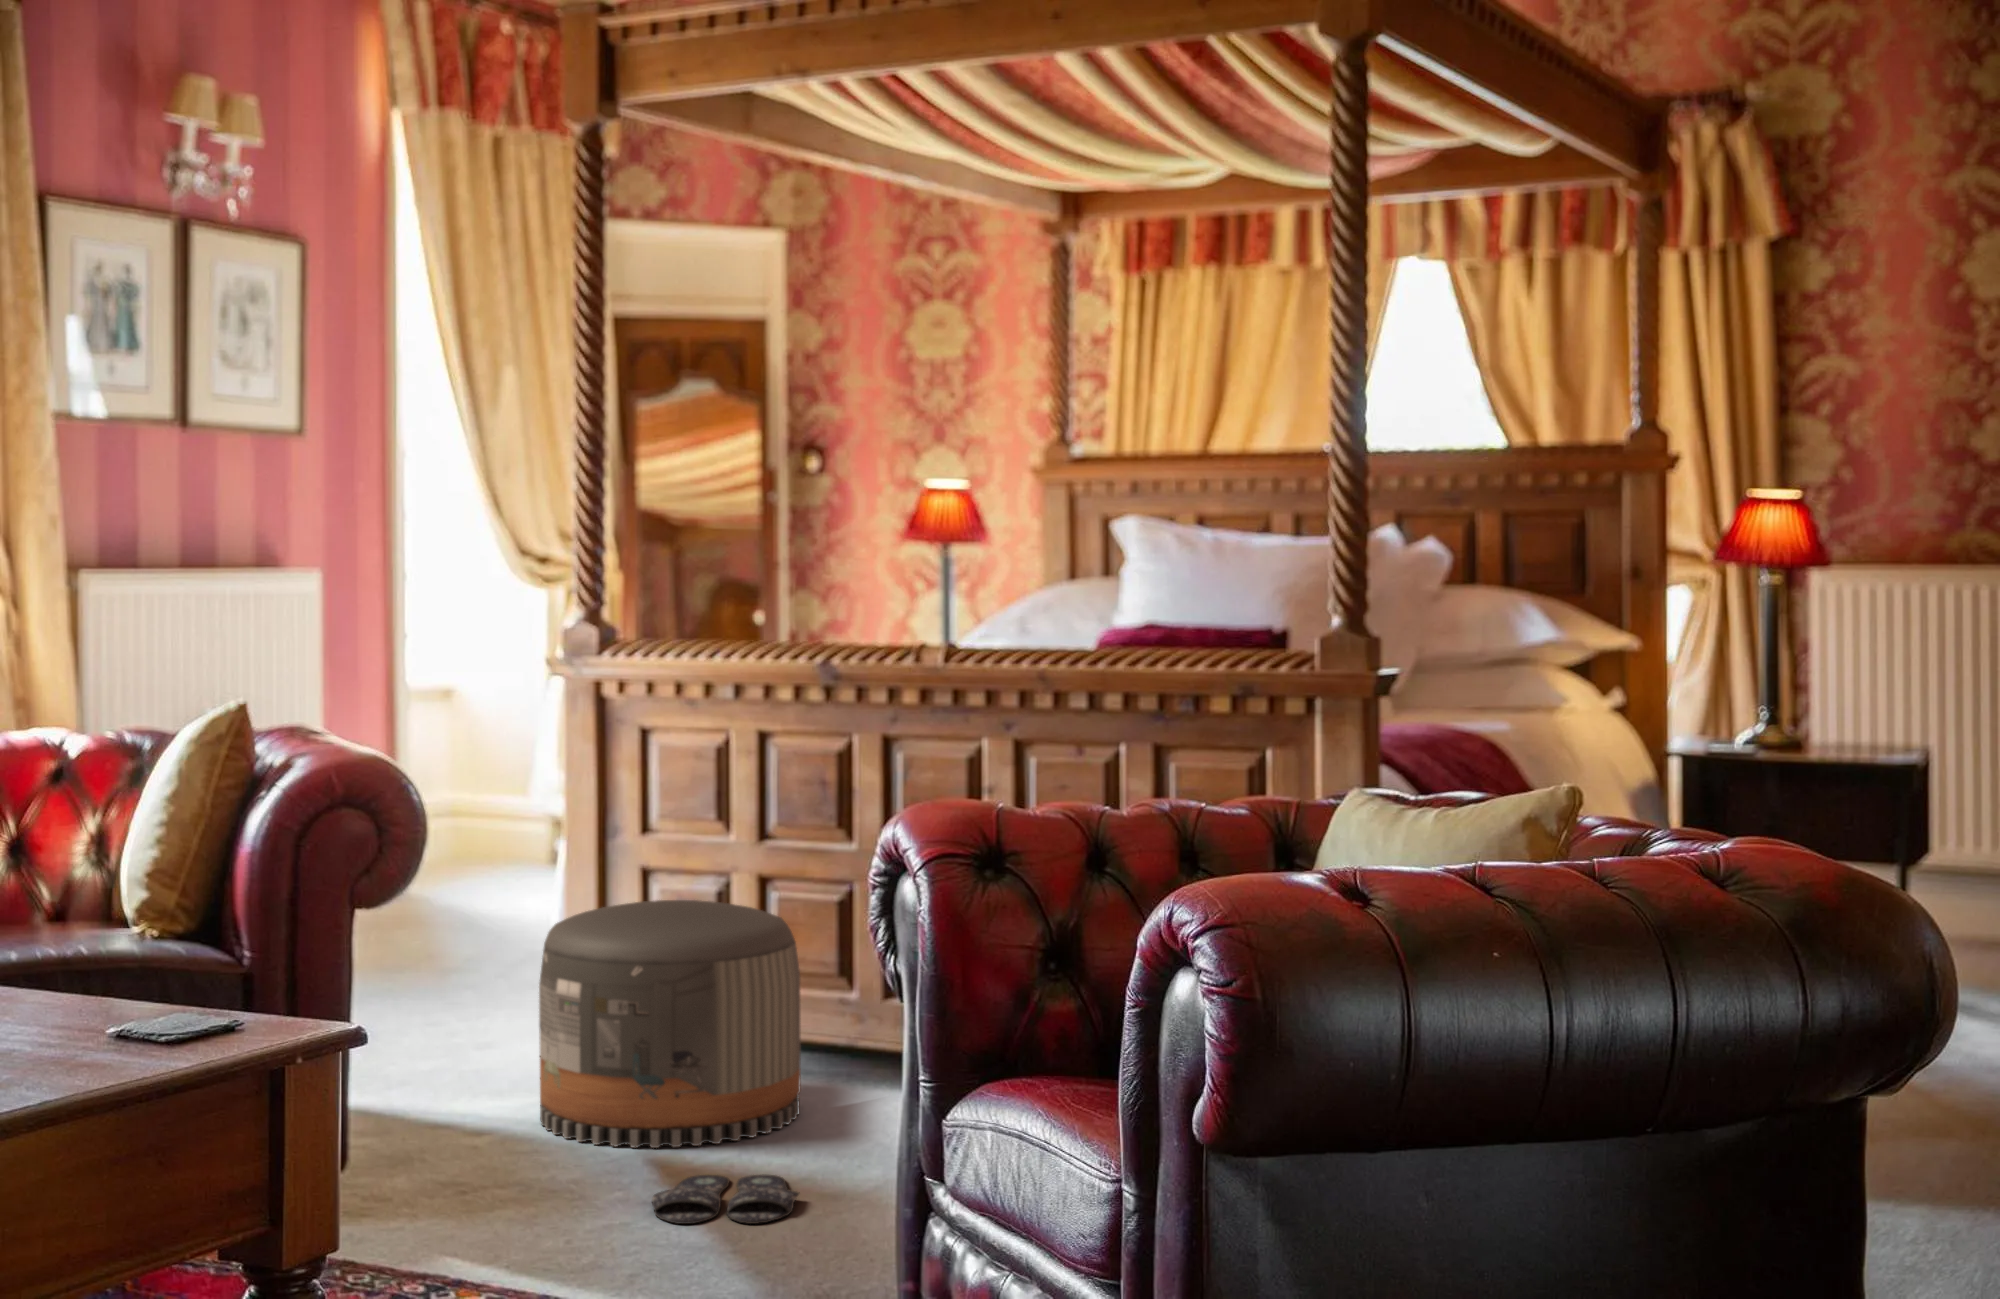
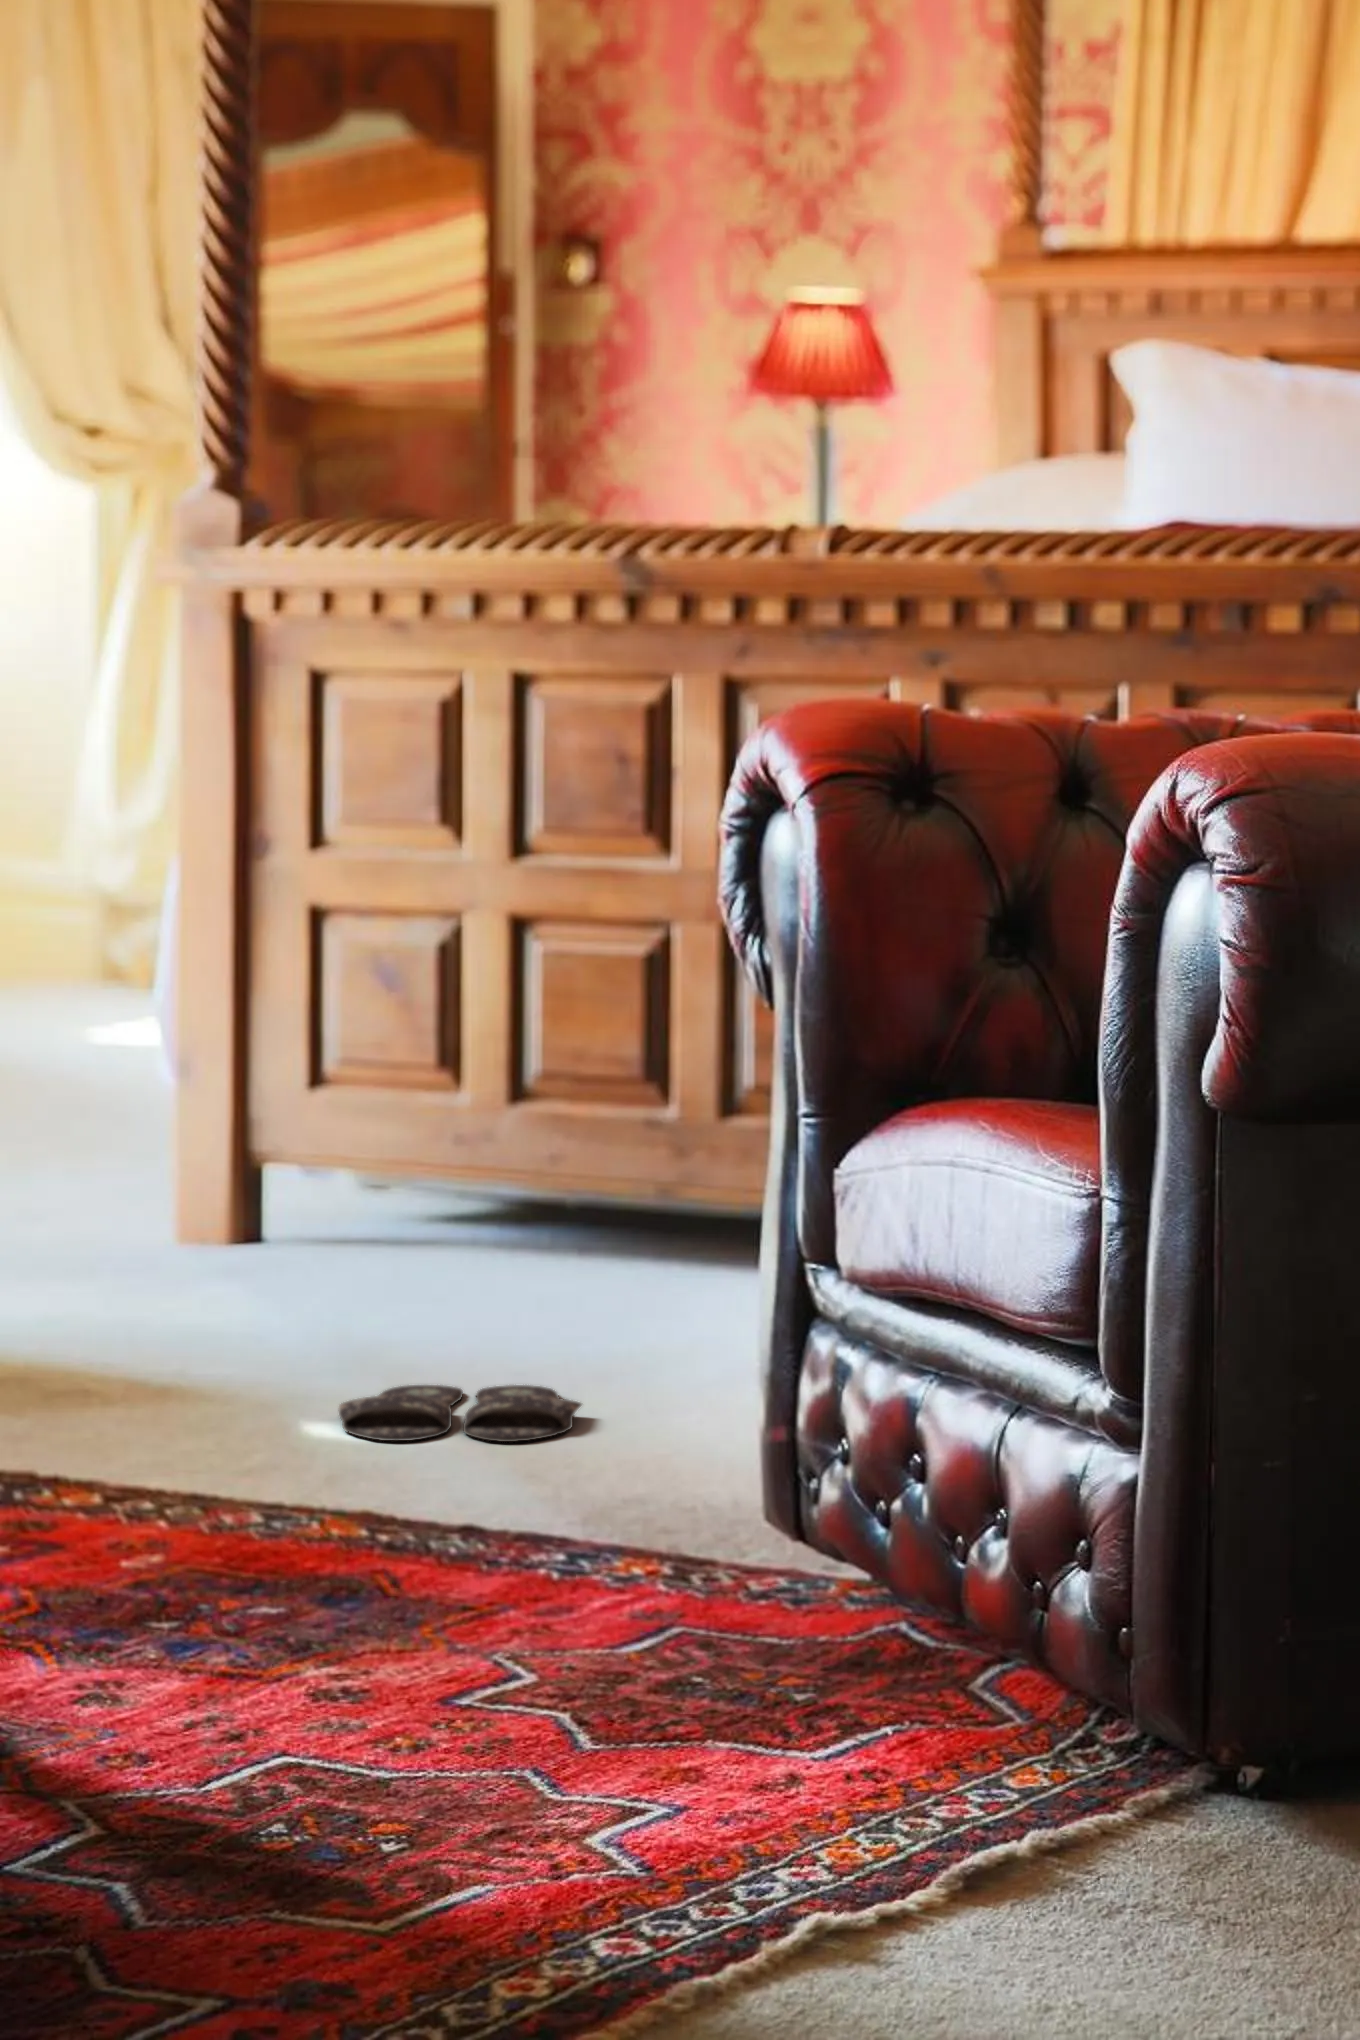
pouf: present [539,900,801,1148] -> none [132,955,577,1353]

